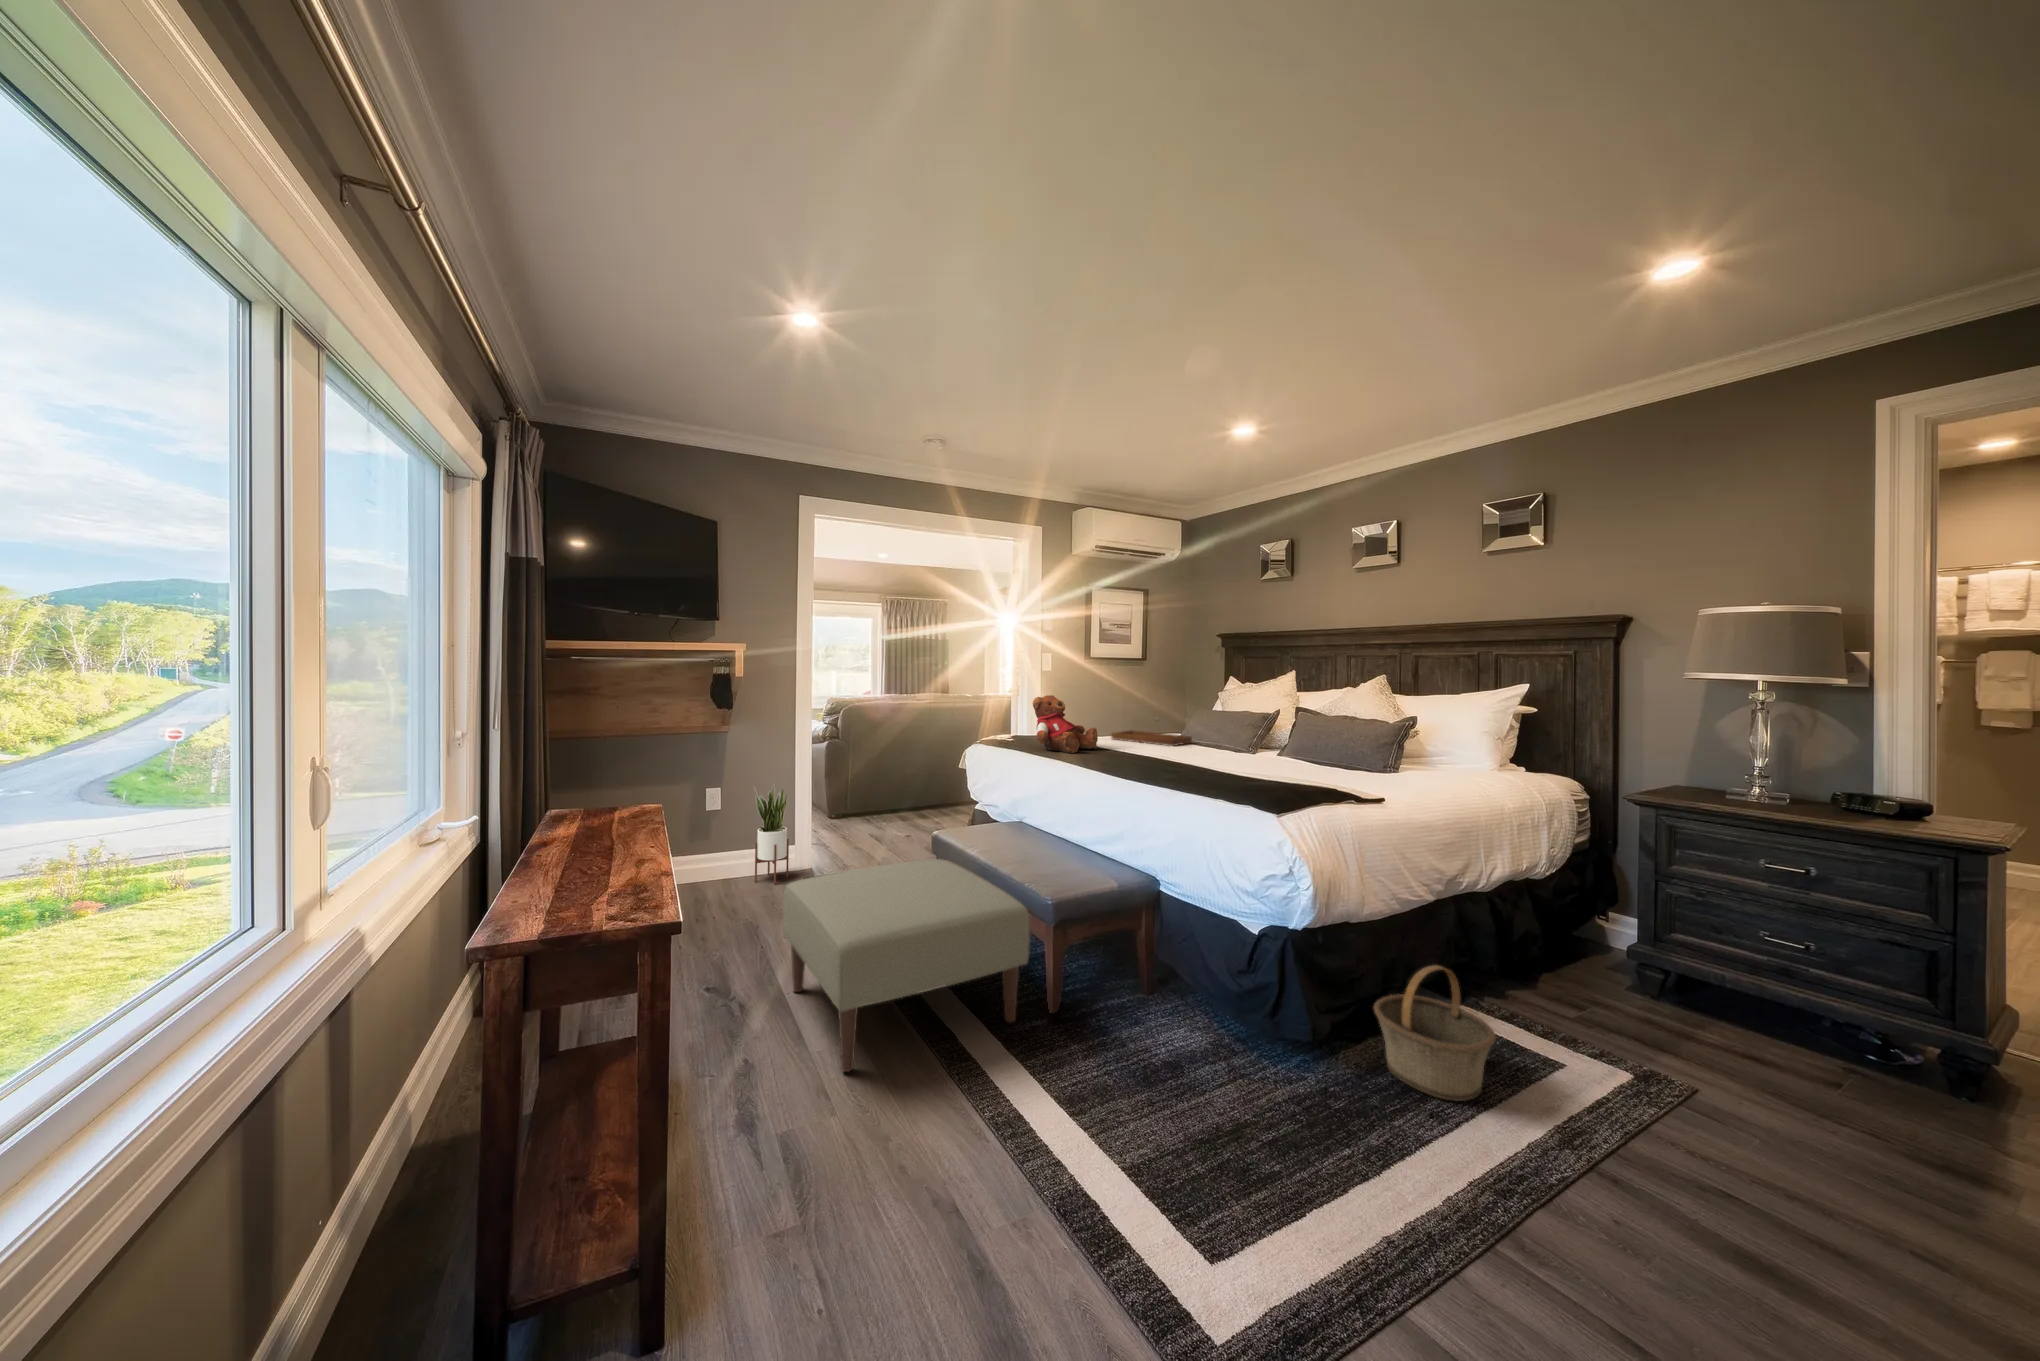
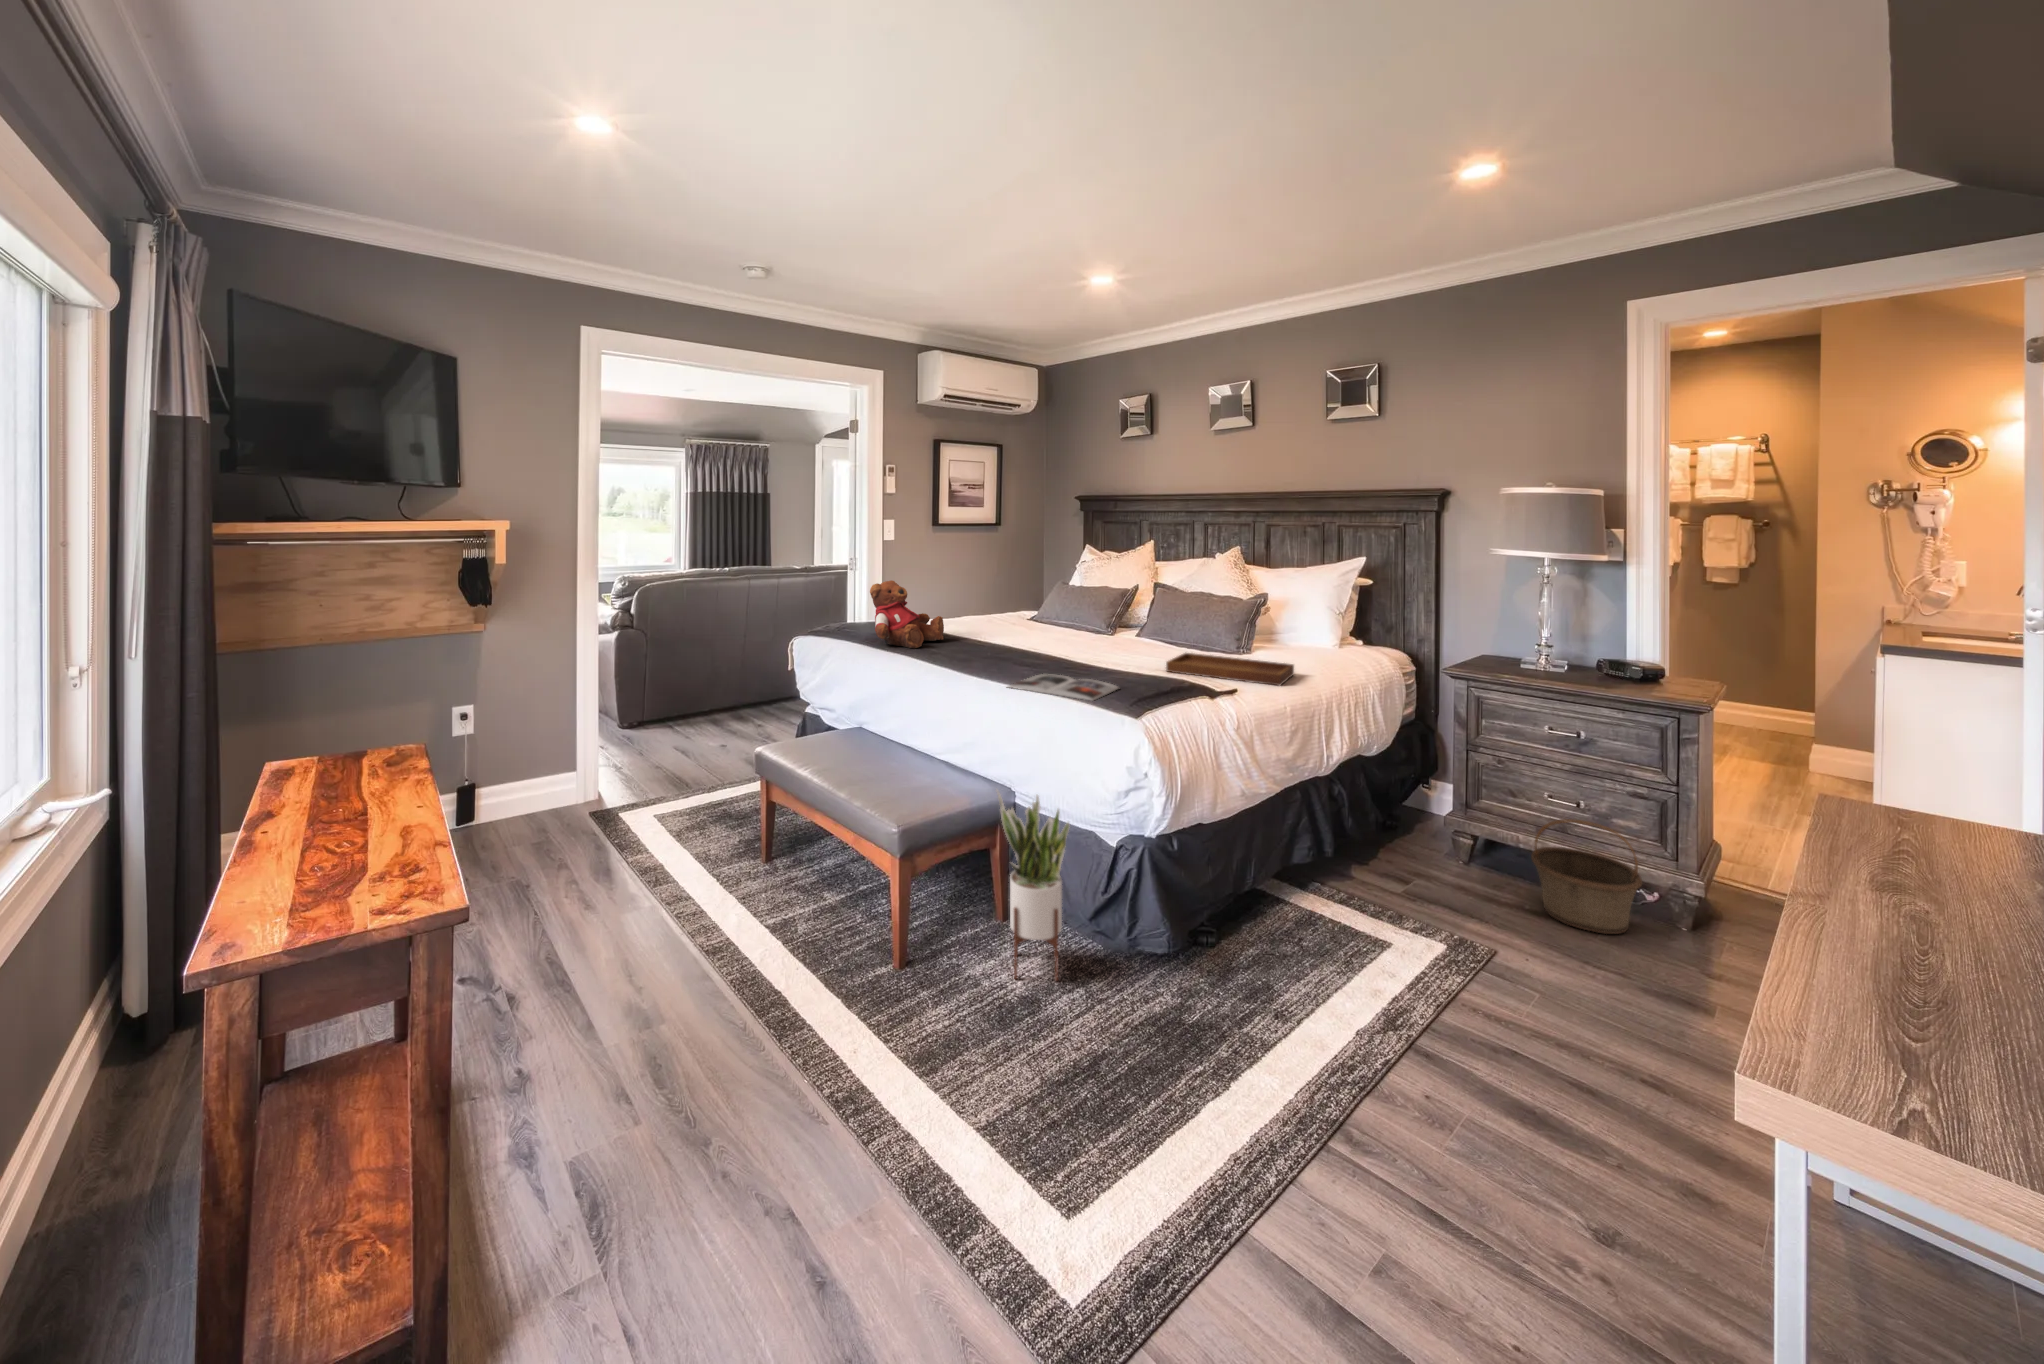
tray: present [1111,718,1192,746] -> present [1166,635,1294,686]
magazine: none [1154,775,1264,797] -> present [1008,674,1118,701]
potted plant: present [754,783,789,884] -> present [997,790,1070,981]
ottoman: present [783,859,1030,1072] -> none [566,789,871,1068]
basket: present [1374,965,1496,1101] -> present [1531,819,1642,934]

